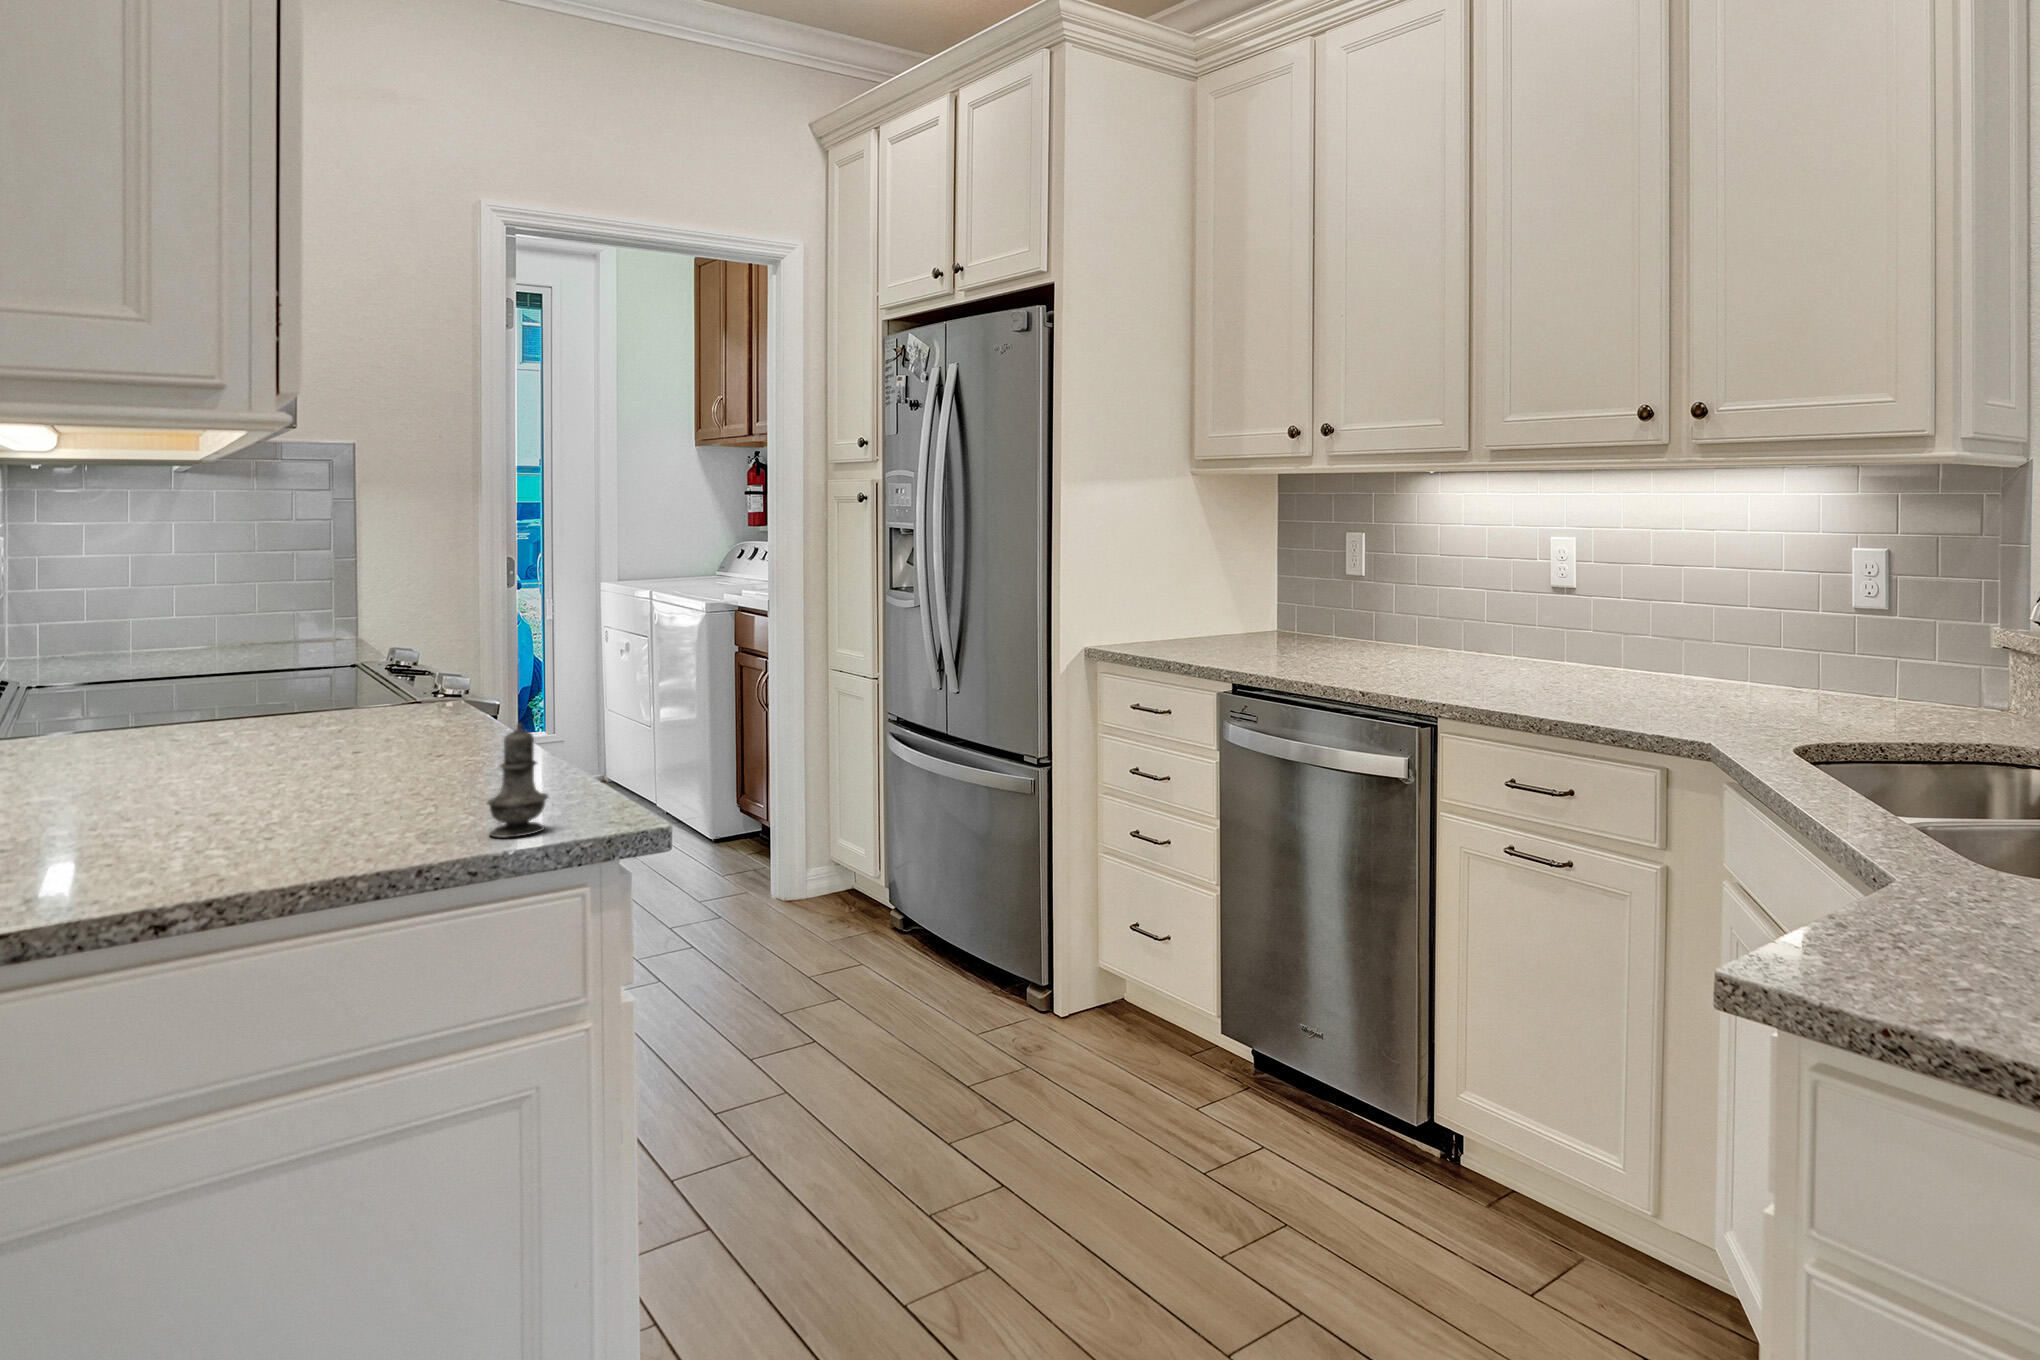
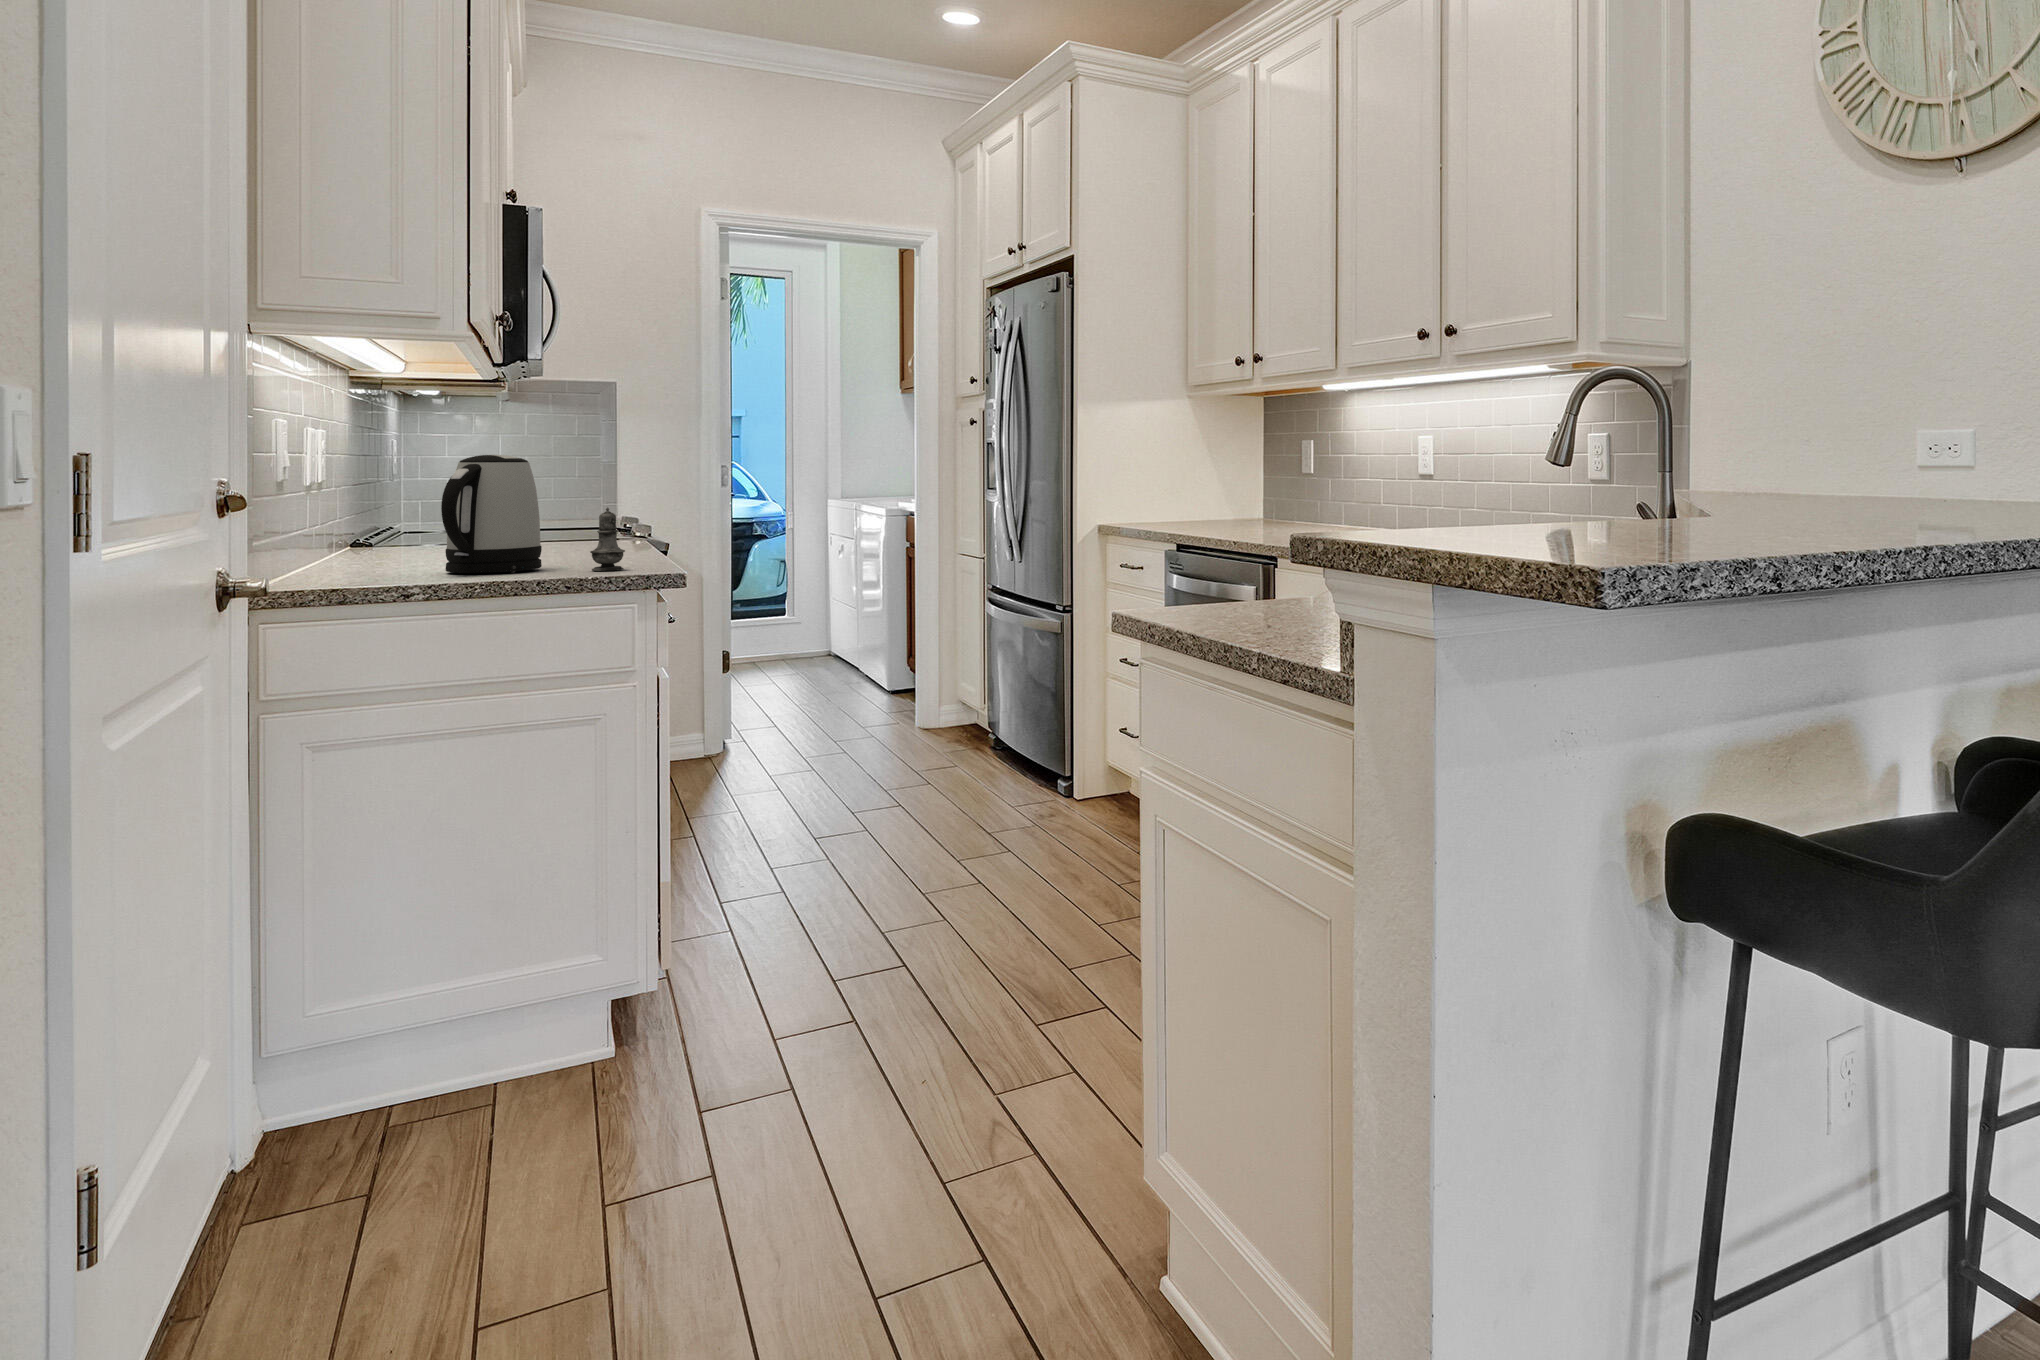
kettle: none [208,636,390,864] -> present [441,455,542,573]

